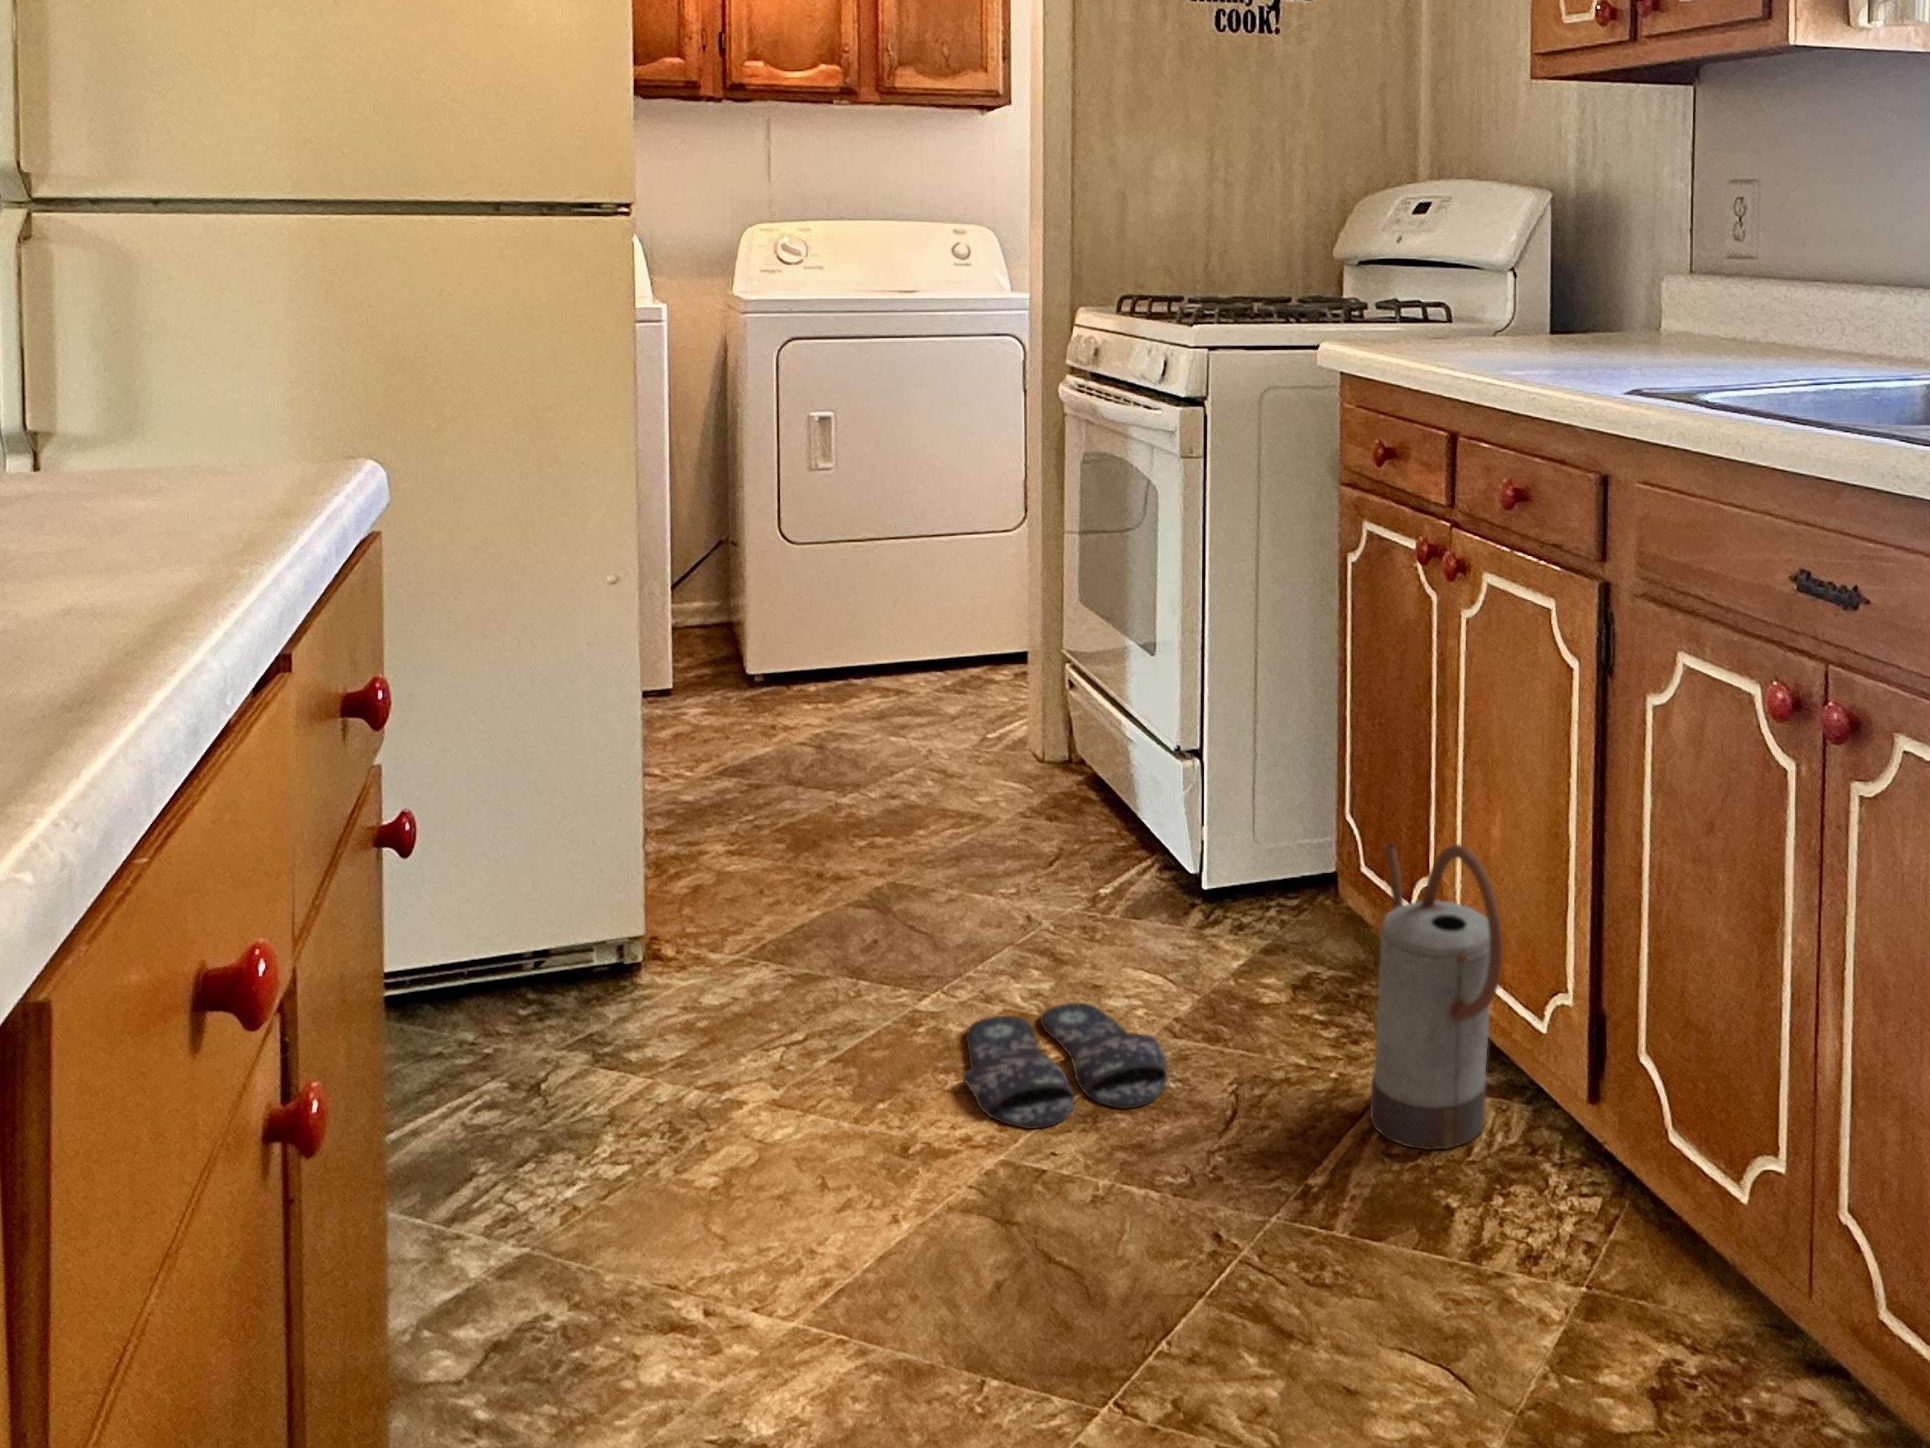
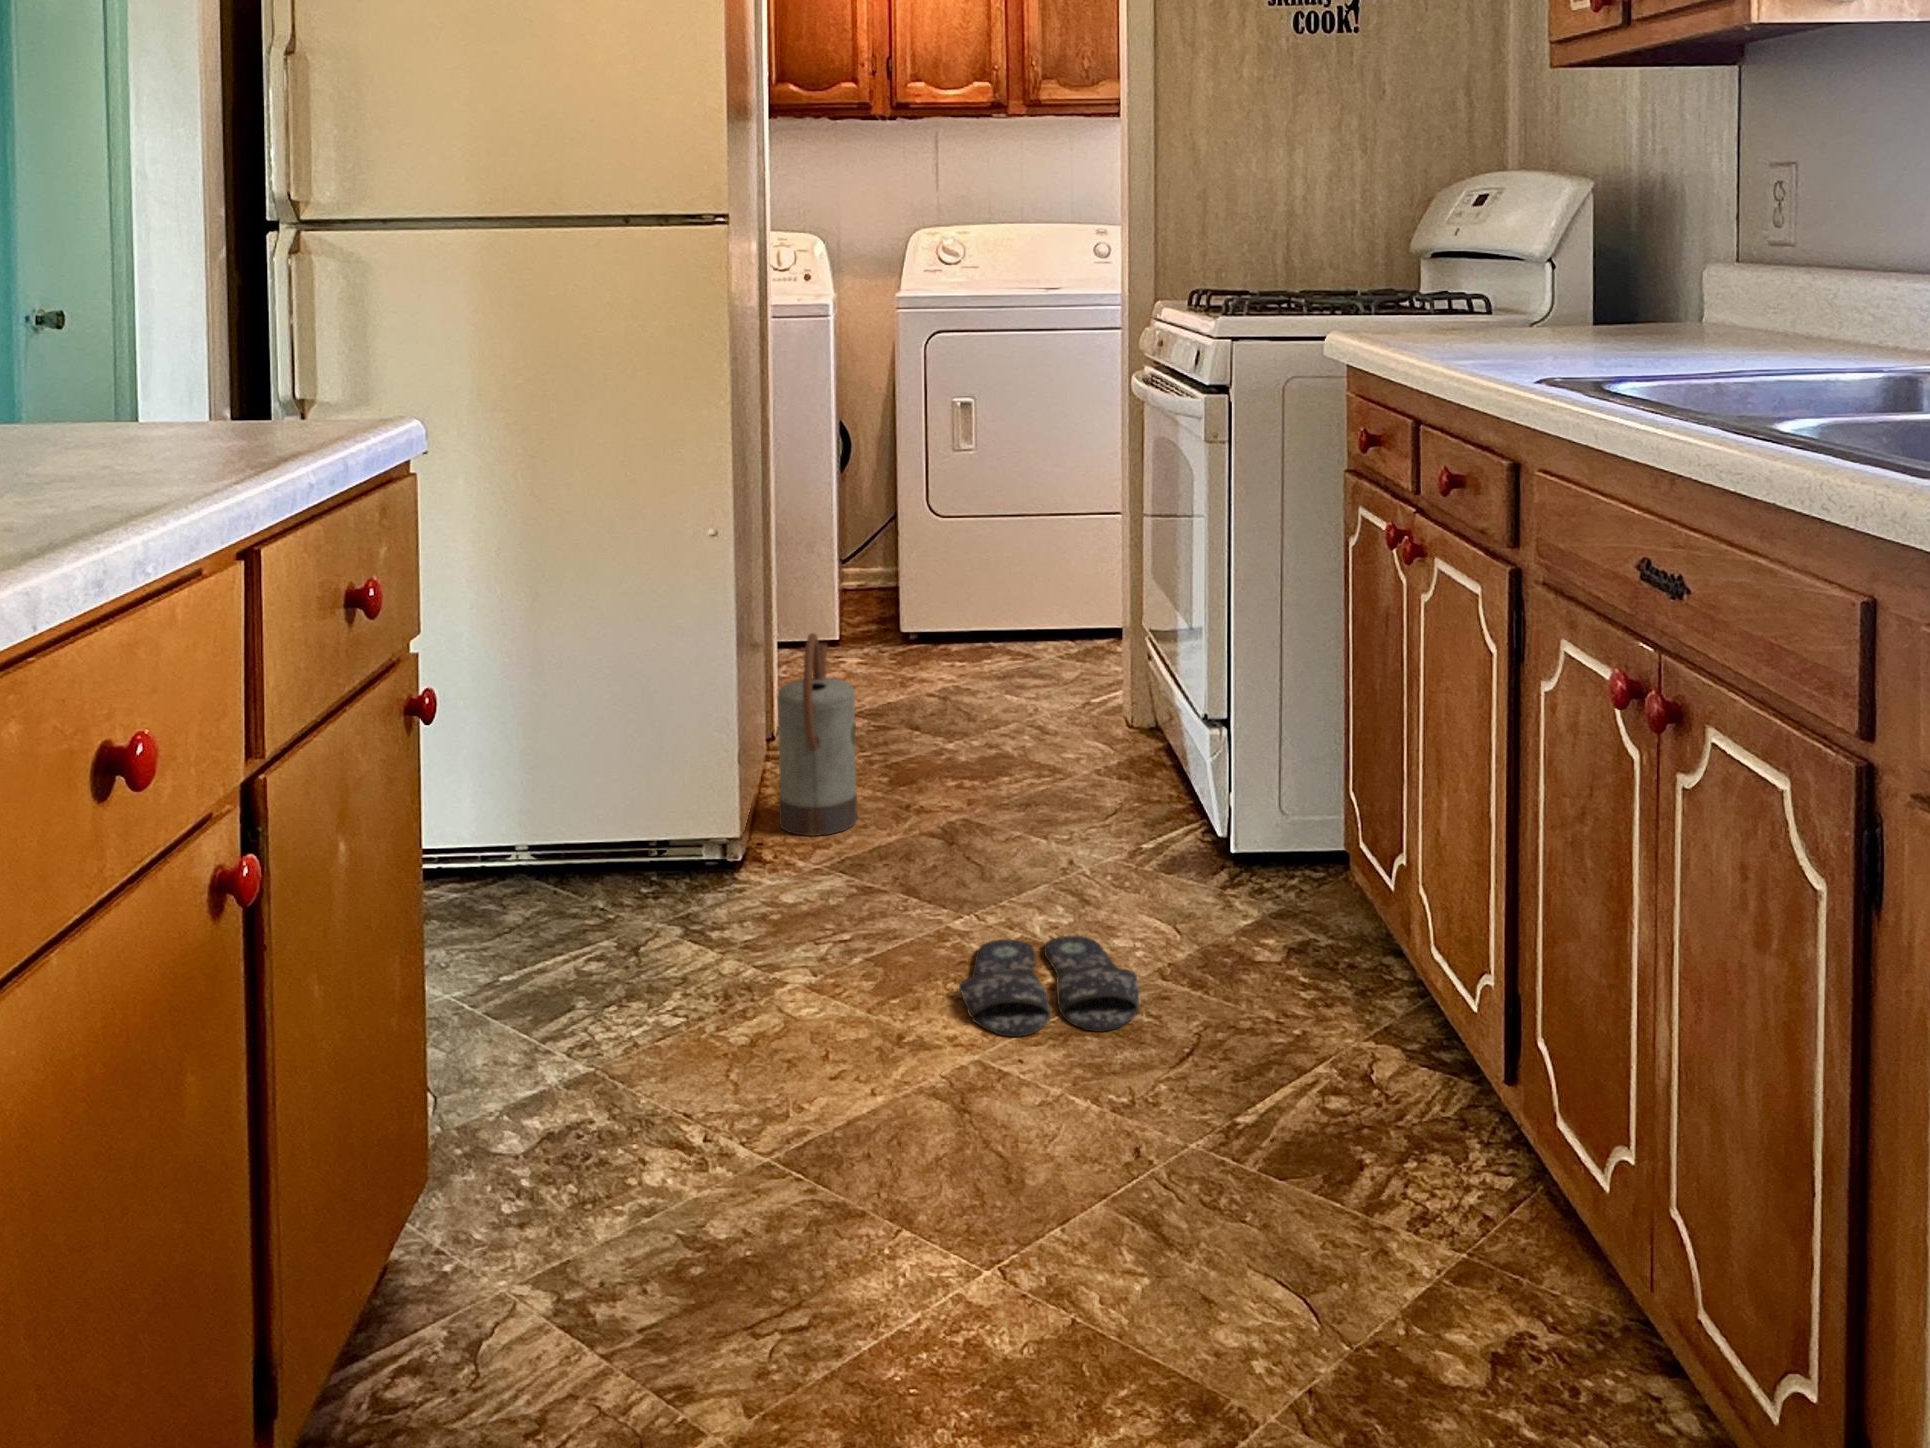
watering can: present [1370,843,1503,1150] -> present [777,633,857,836]

